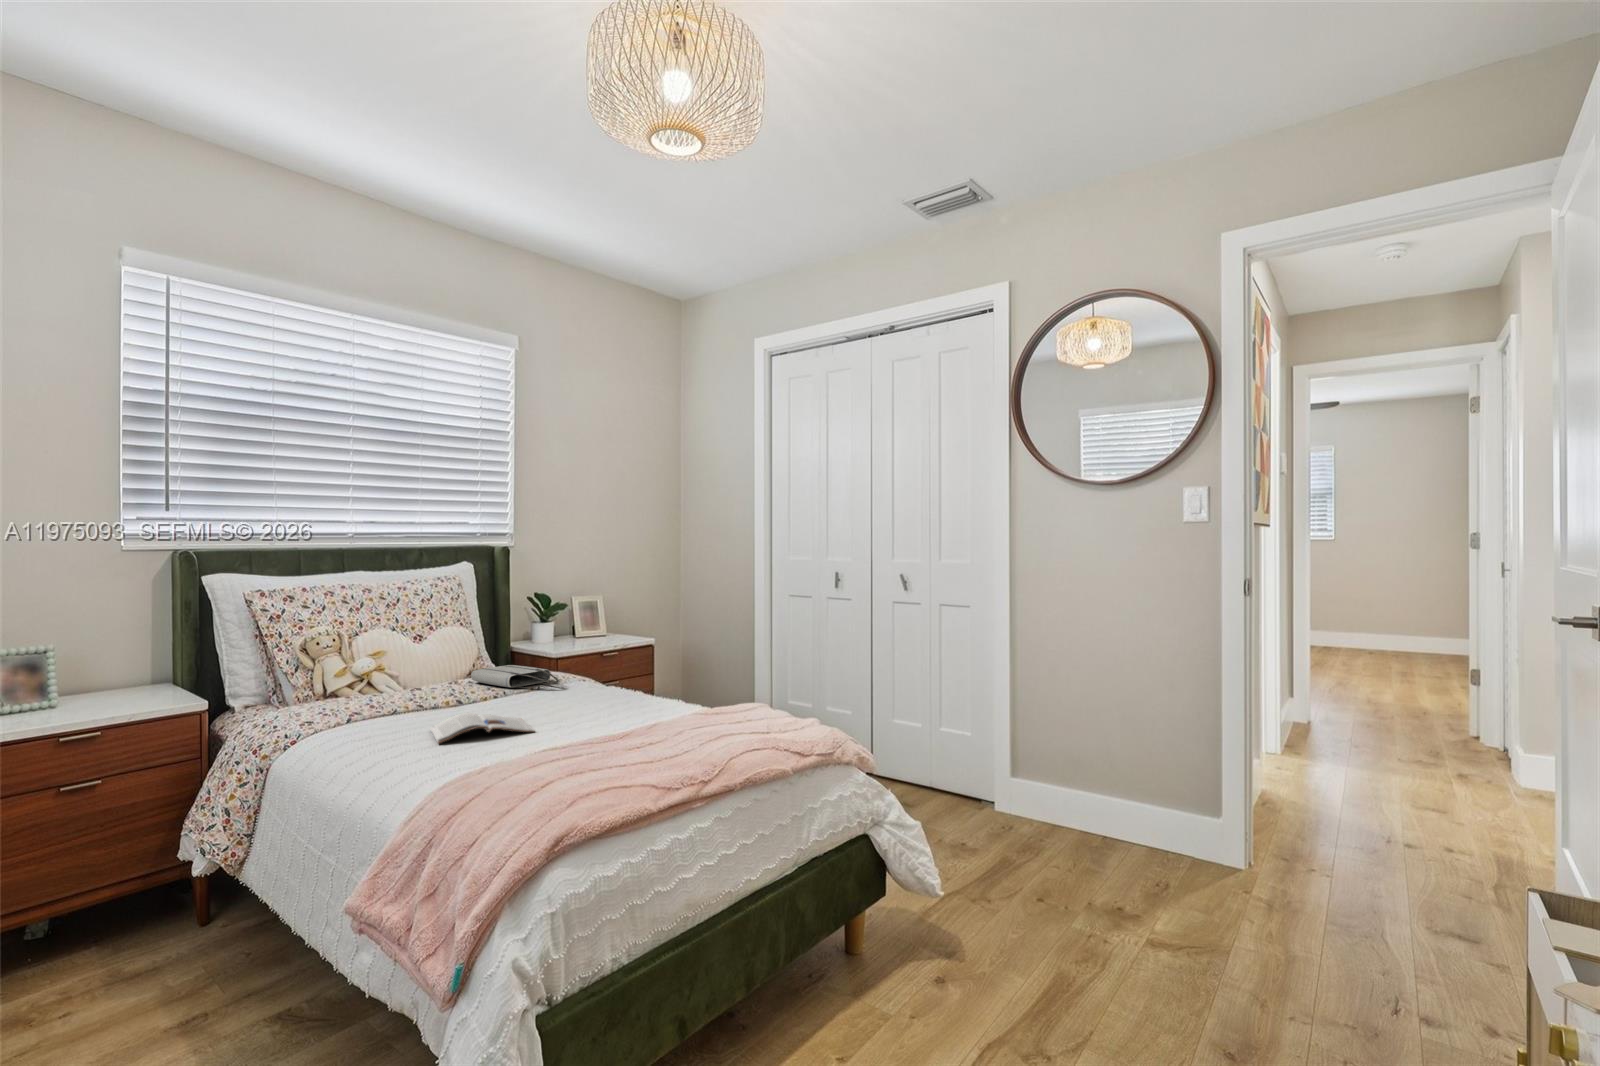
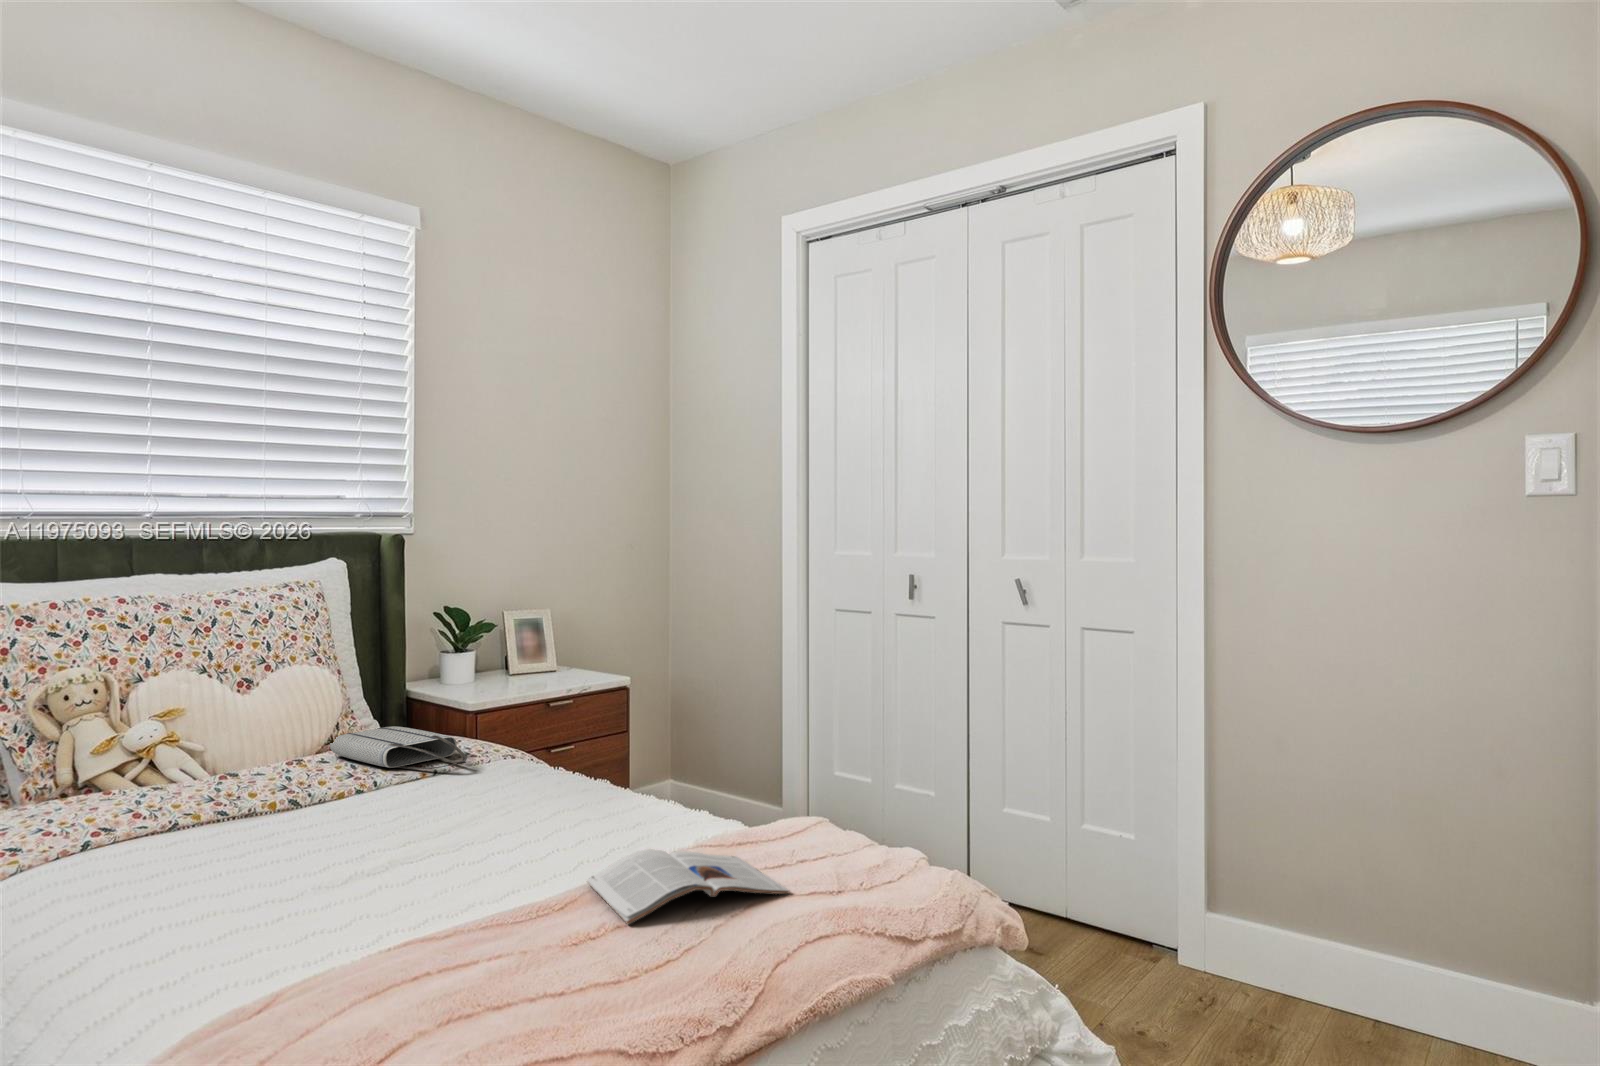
magazine: present [430,713,534,744] -> present [587,849,789,924]

